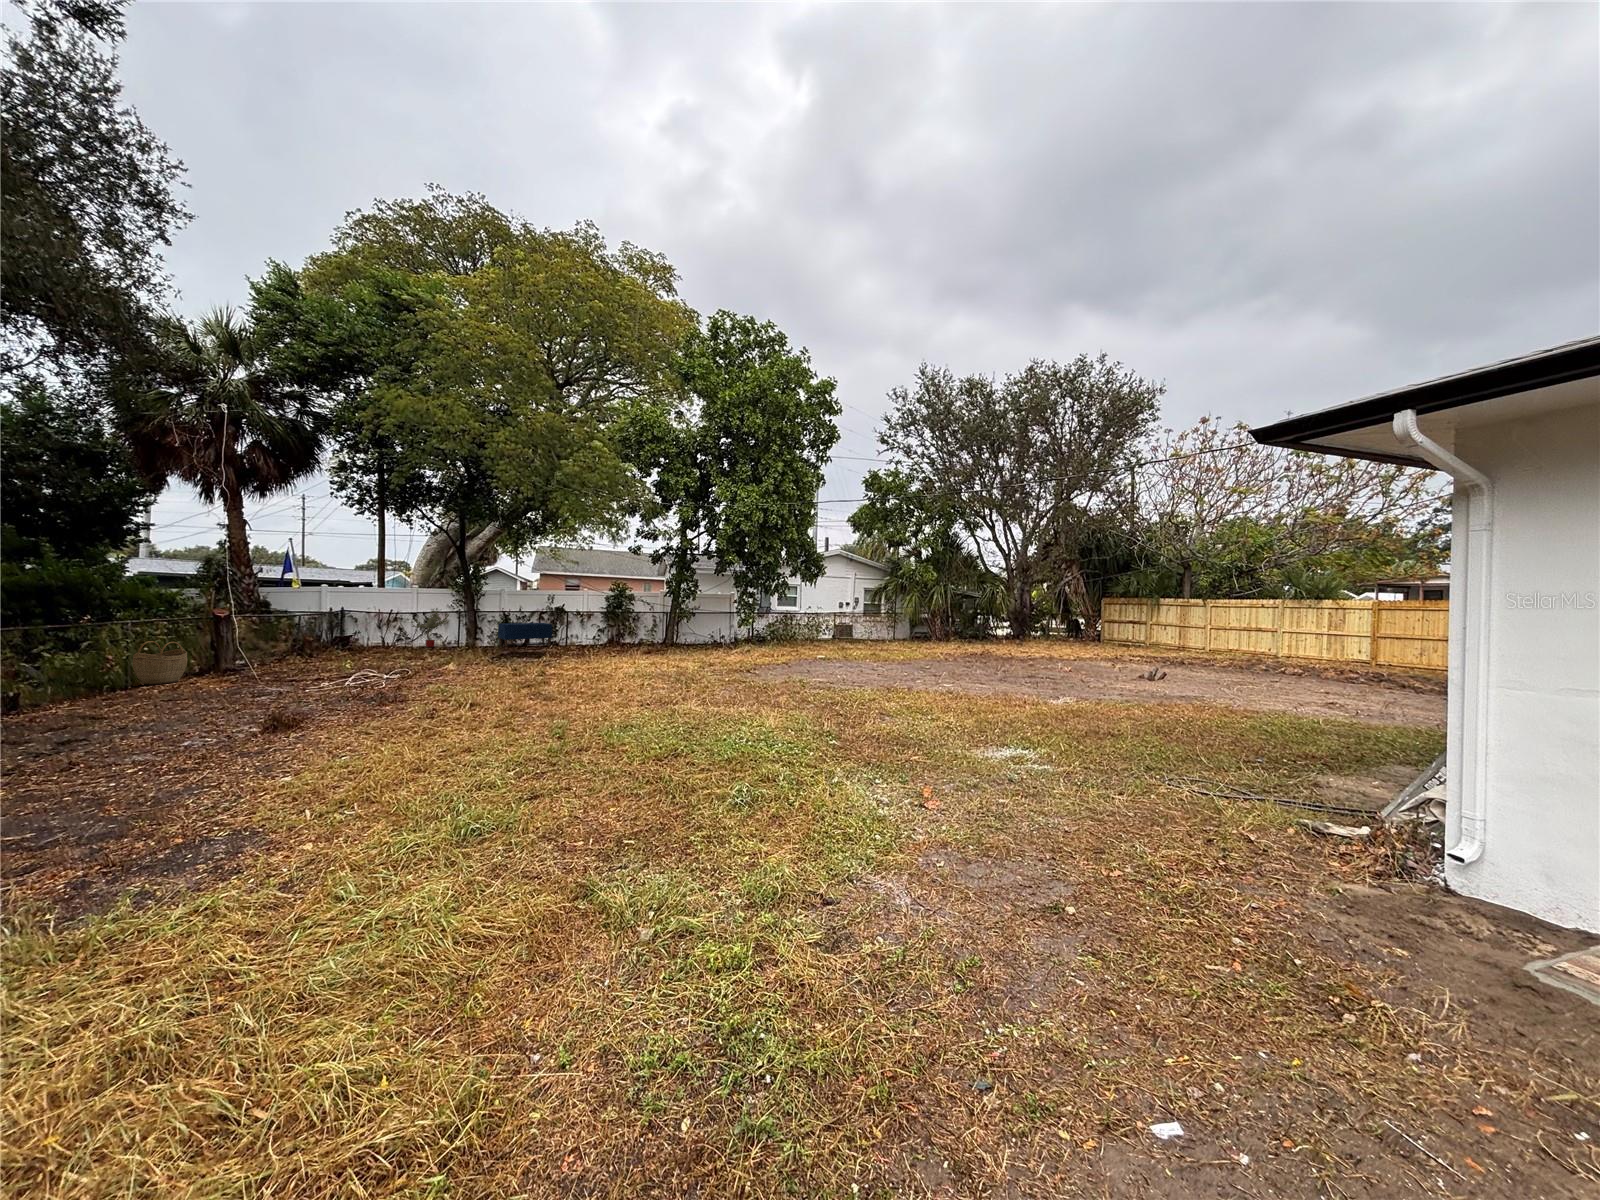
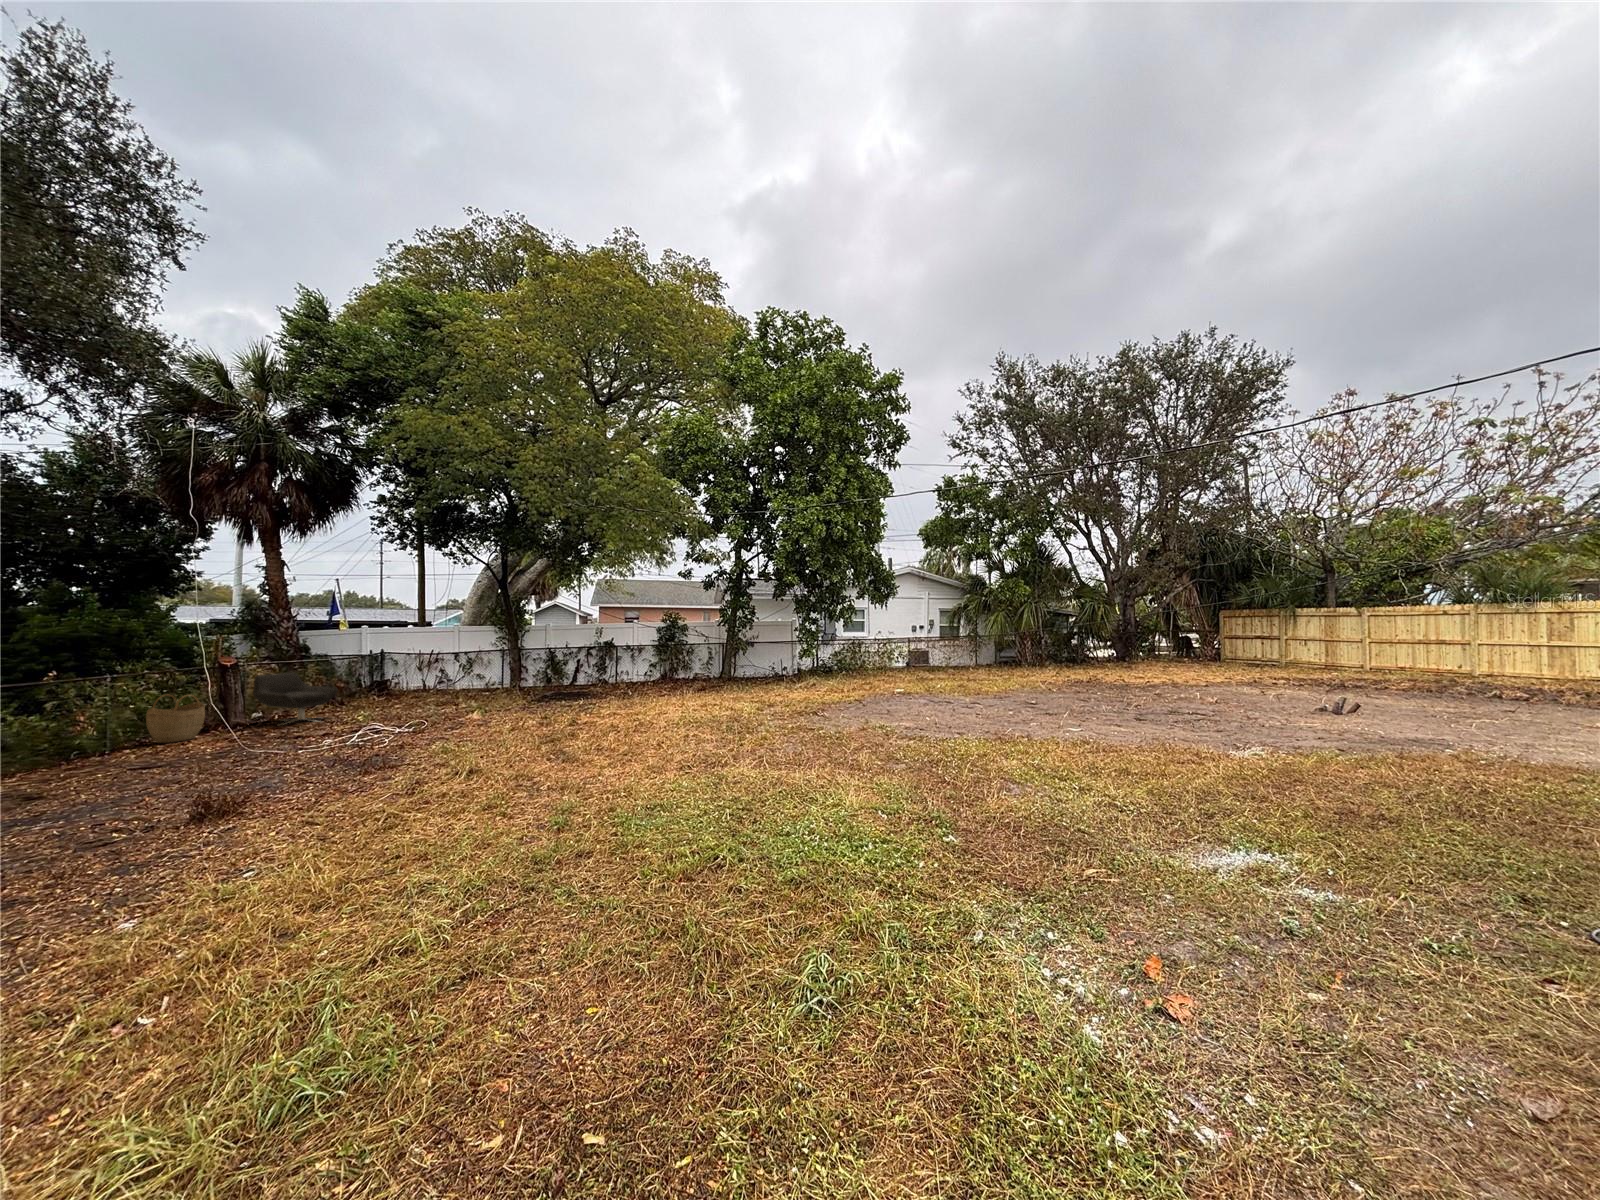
potted tree: present [412,609,449,647] -> none [453,647,493,690]
bench: present [498,623,552,646] -> none [544,659,600,687]
lounge chair: none [228,625,308,672] -> present [253,672,338,724]

